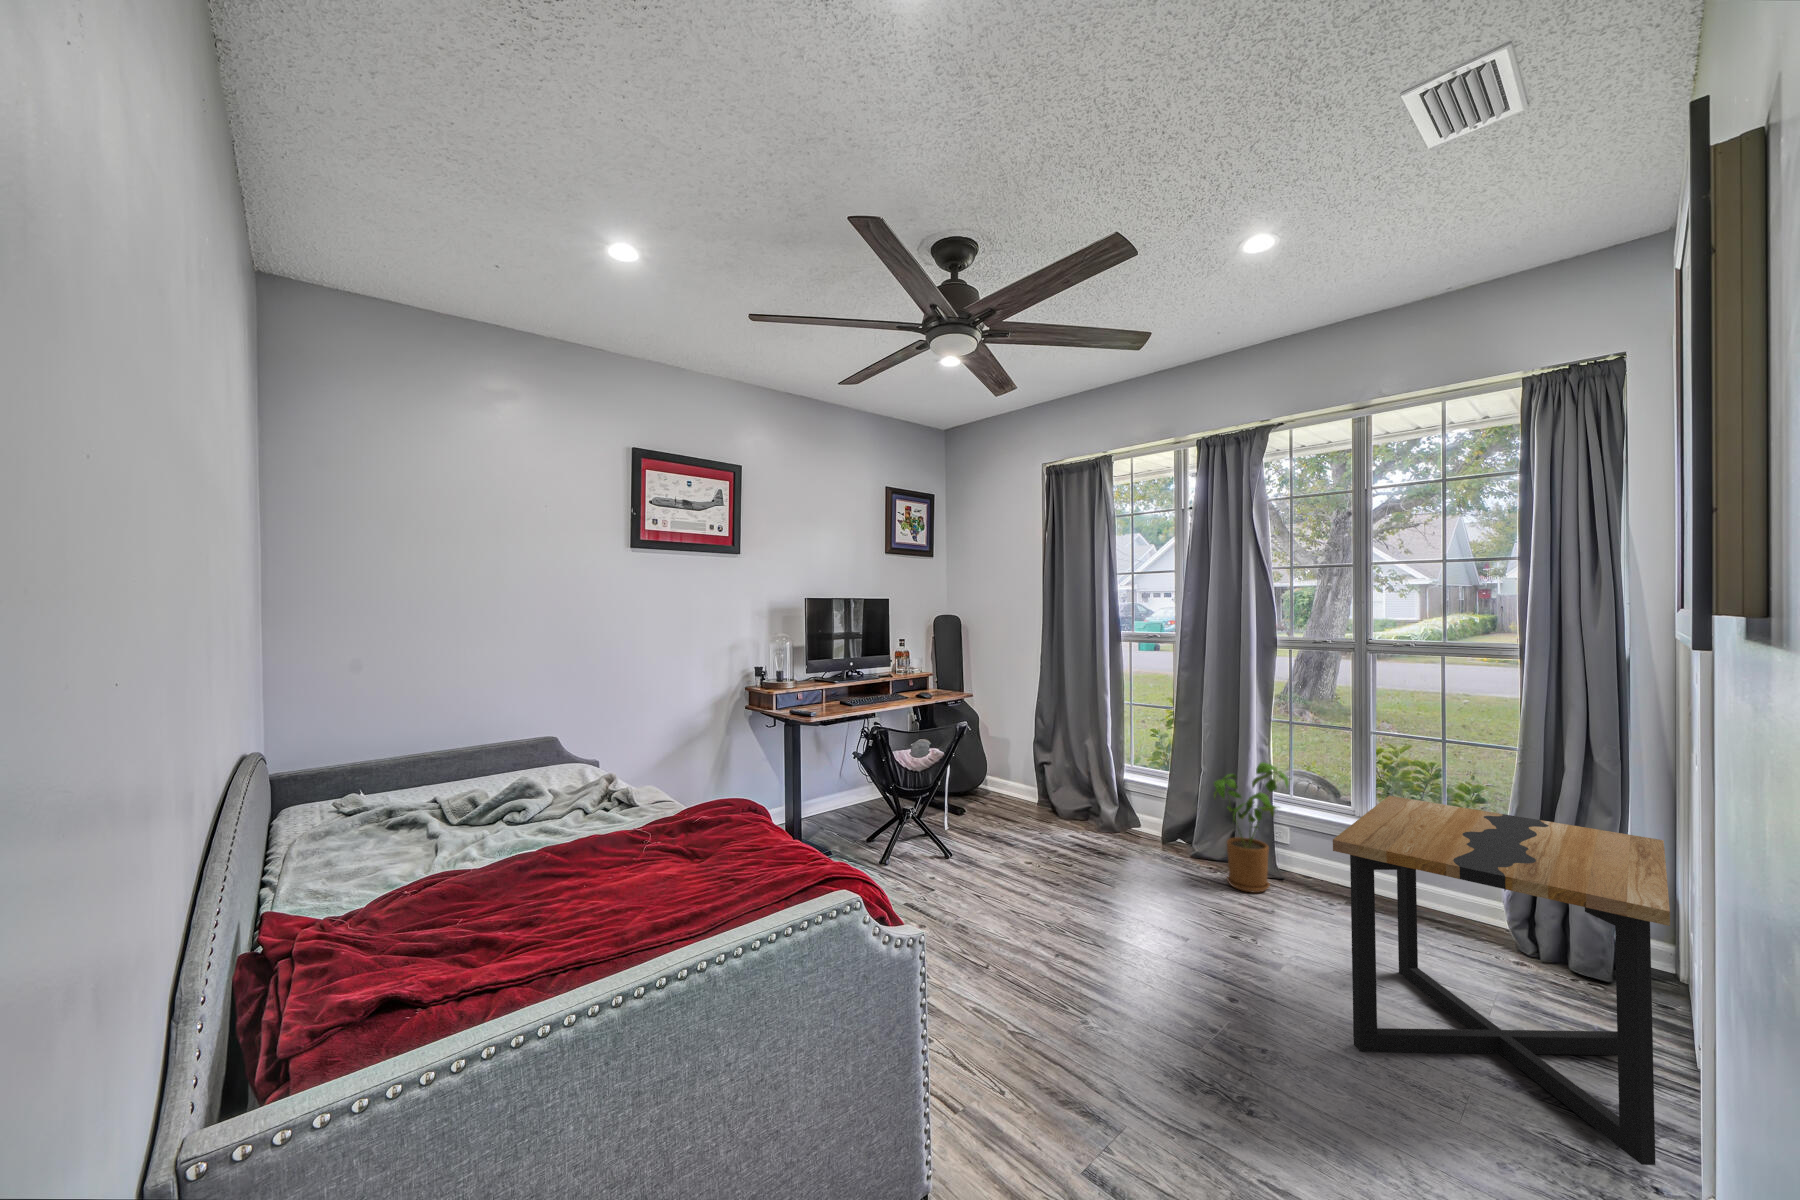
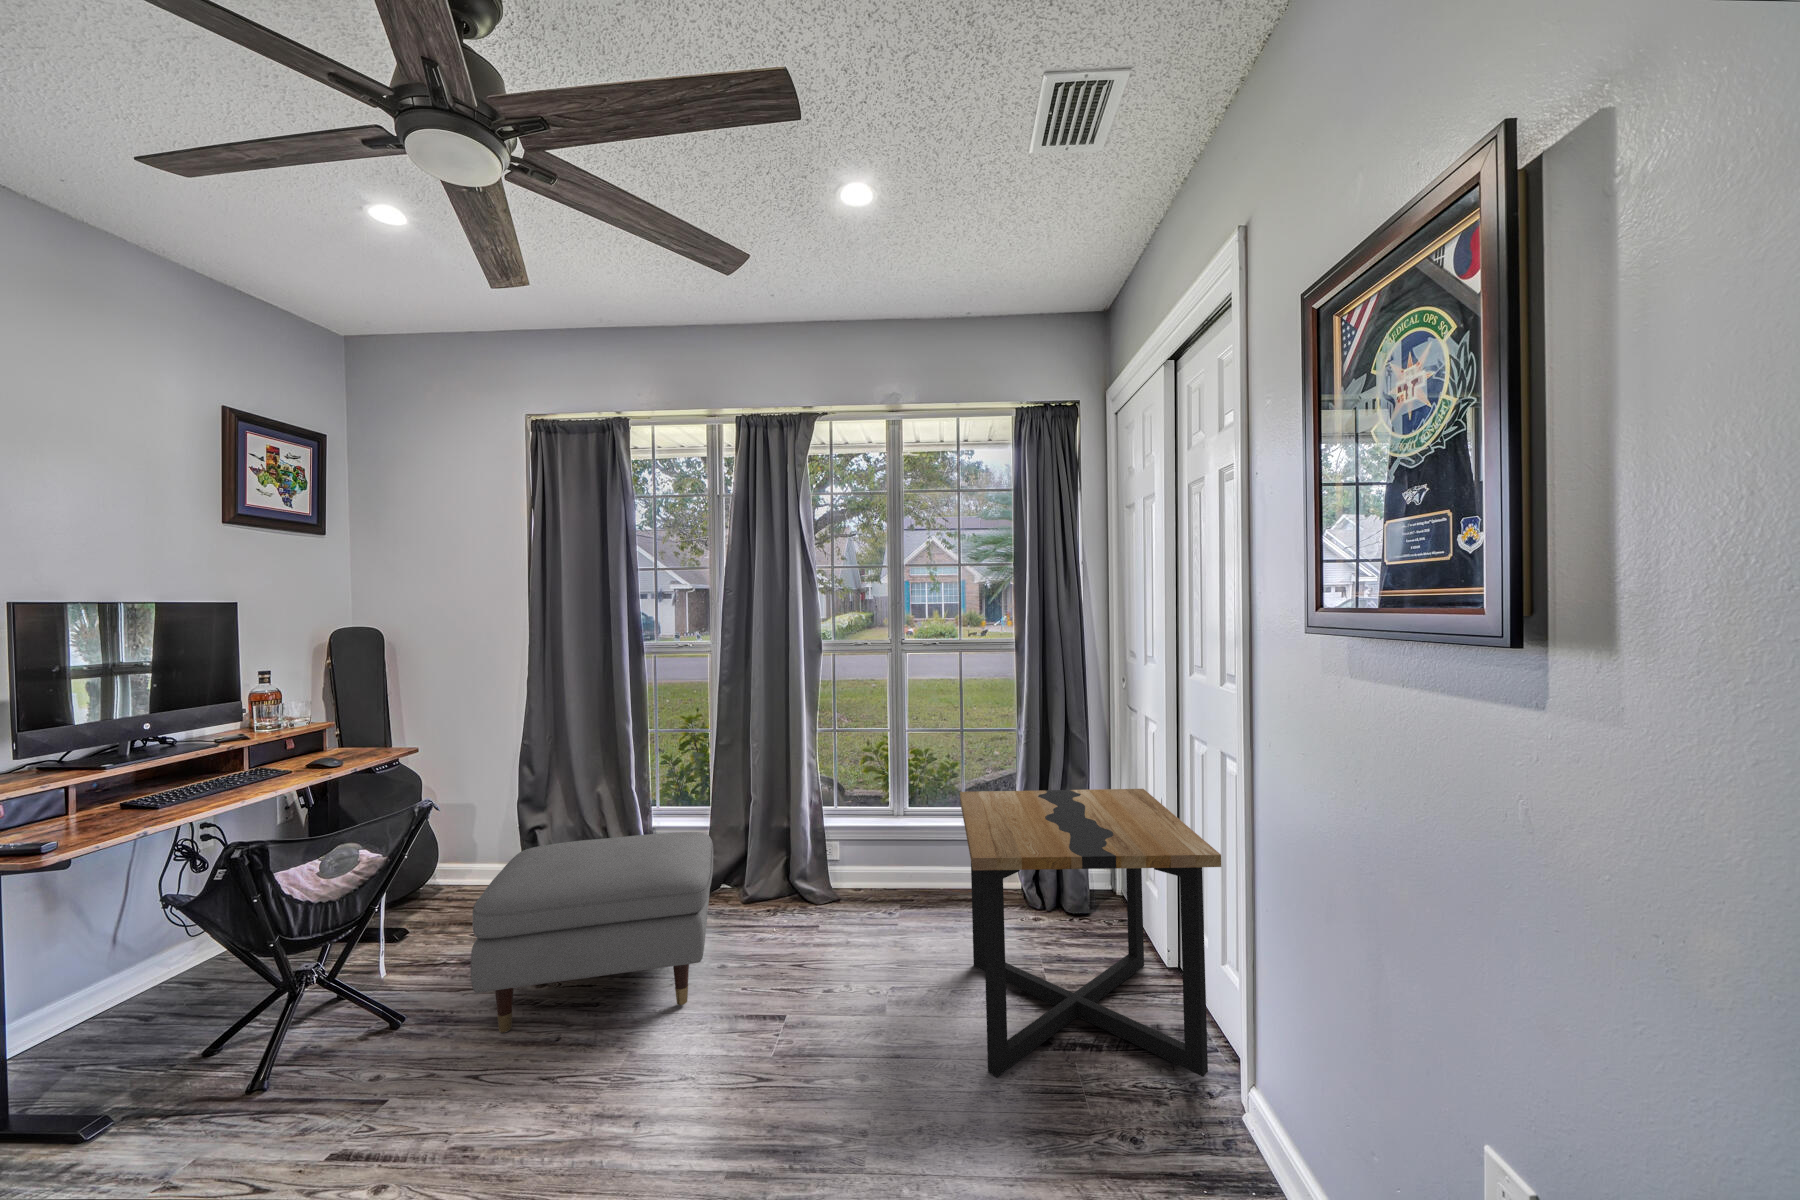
house plant: present [1214,762,1289,893] -> none [772,777,849,926]
ottoman: none [981,771,1154,905] -> present [470,832,713,1033]

